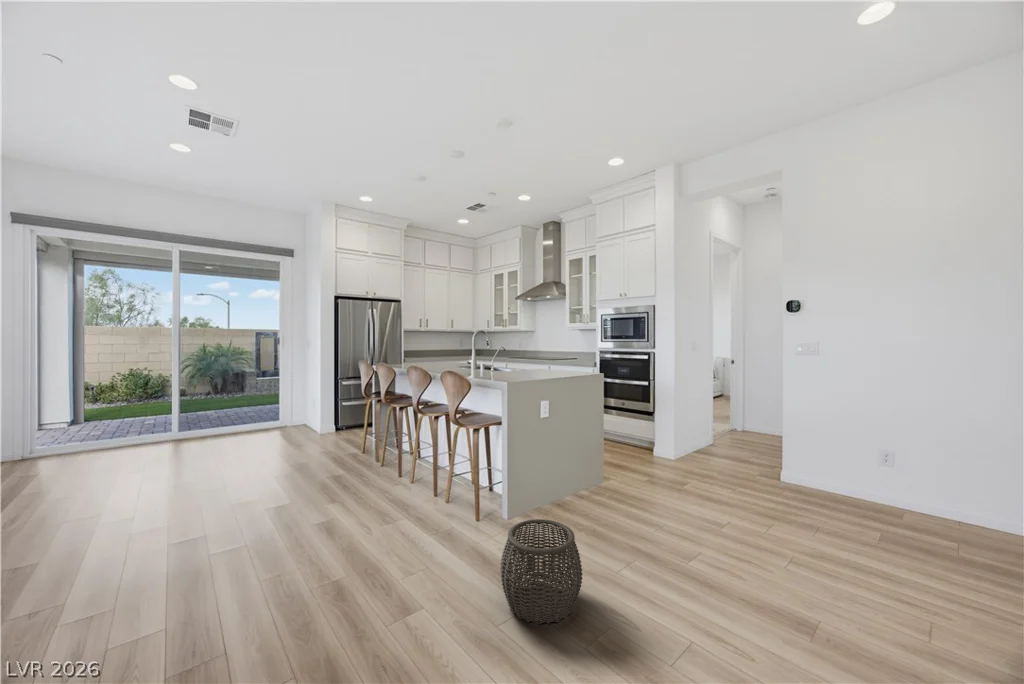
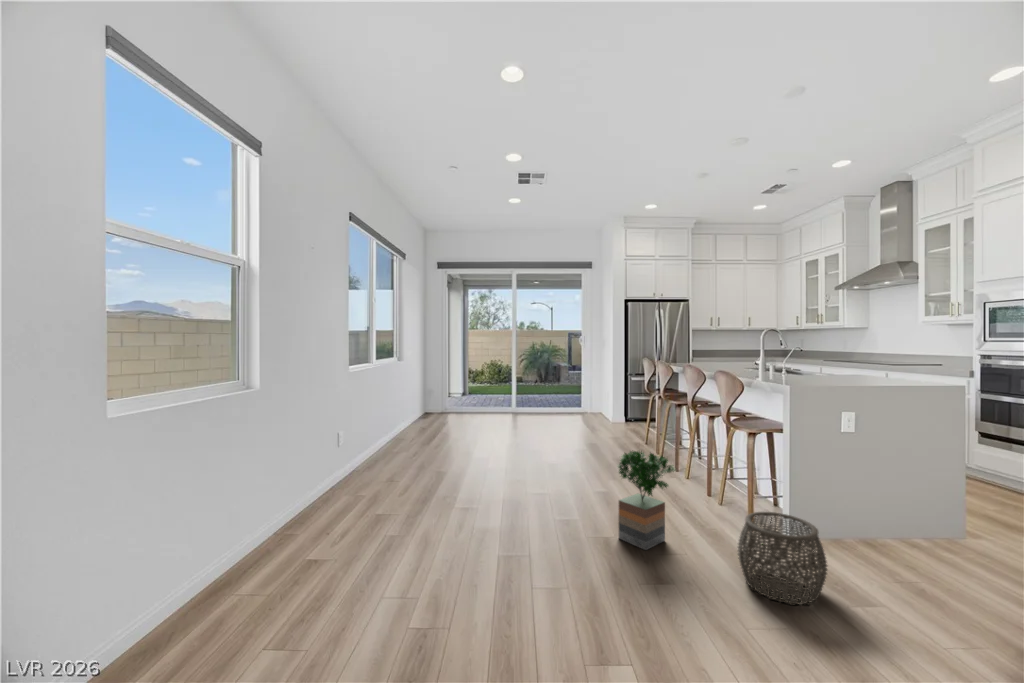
potted tree: none [351,478,427,611] -> present [618,451,675,550]

